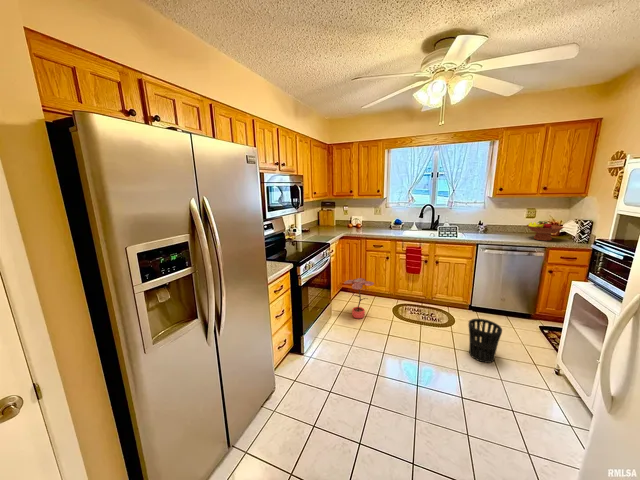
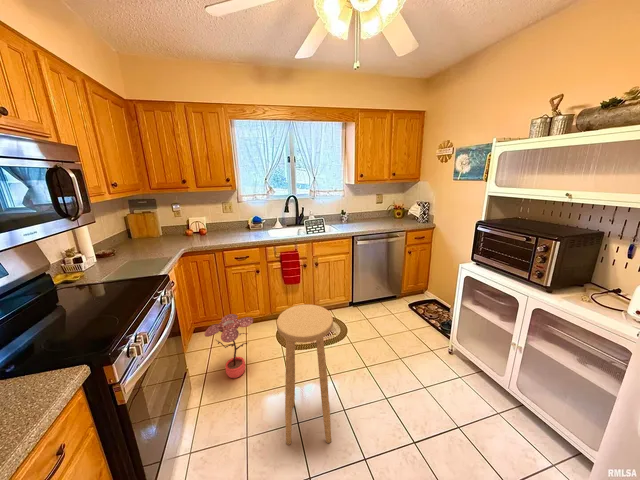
fruit bowl: present [527,221,564,241] -> none [385,206,413,224]
stool: none [373,271,414,365] -> present [277,304,333,445]
wastebasket: present [469,319,502,363] -> none [380,326,414,377]

